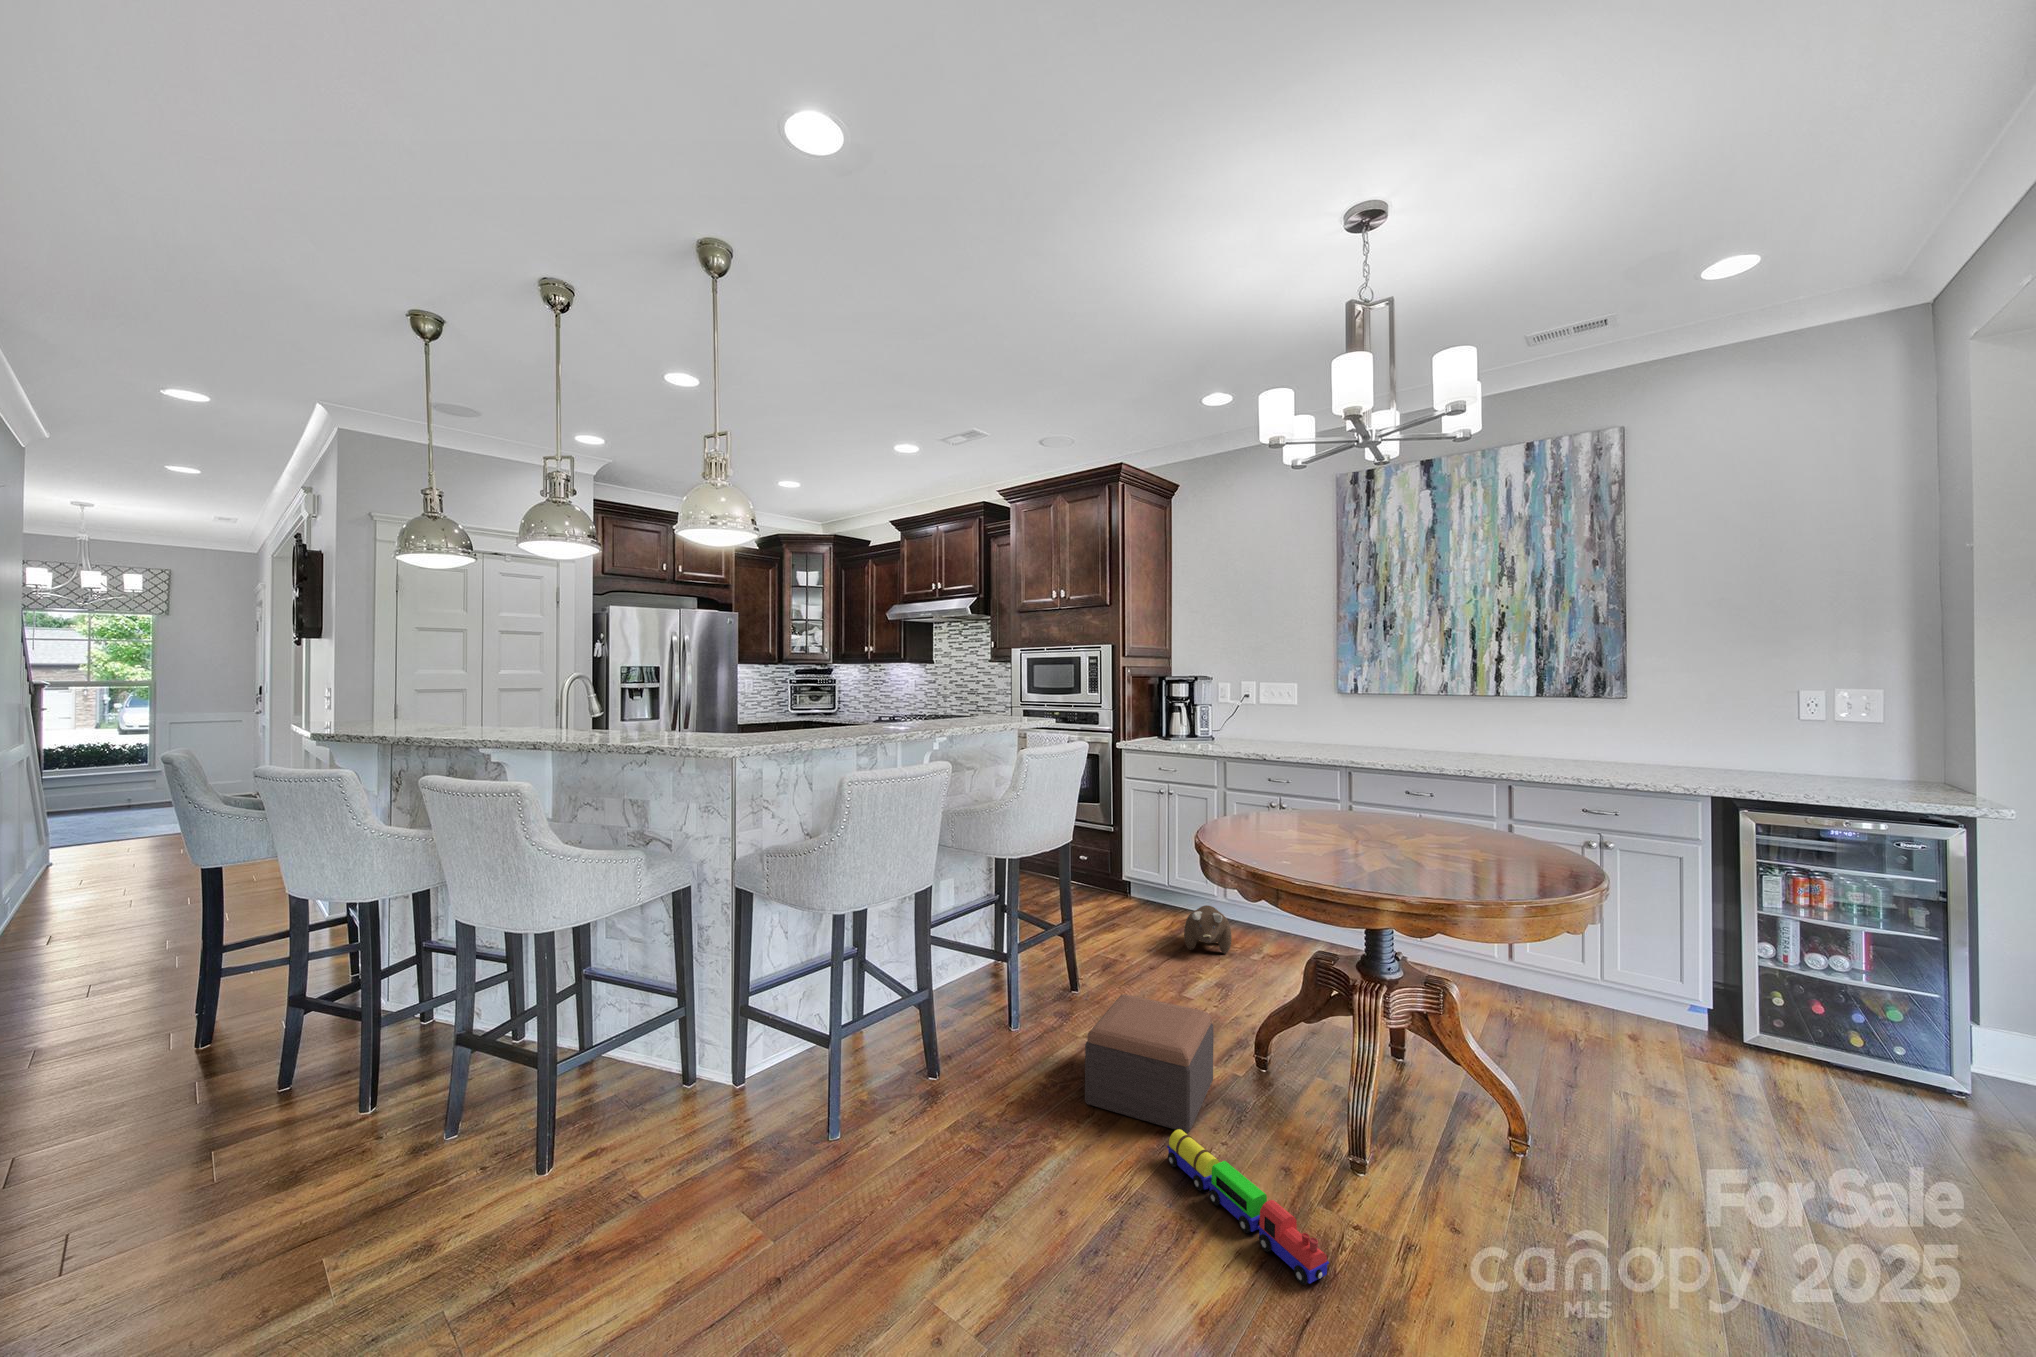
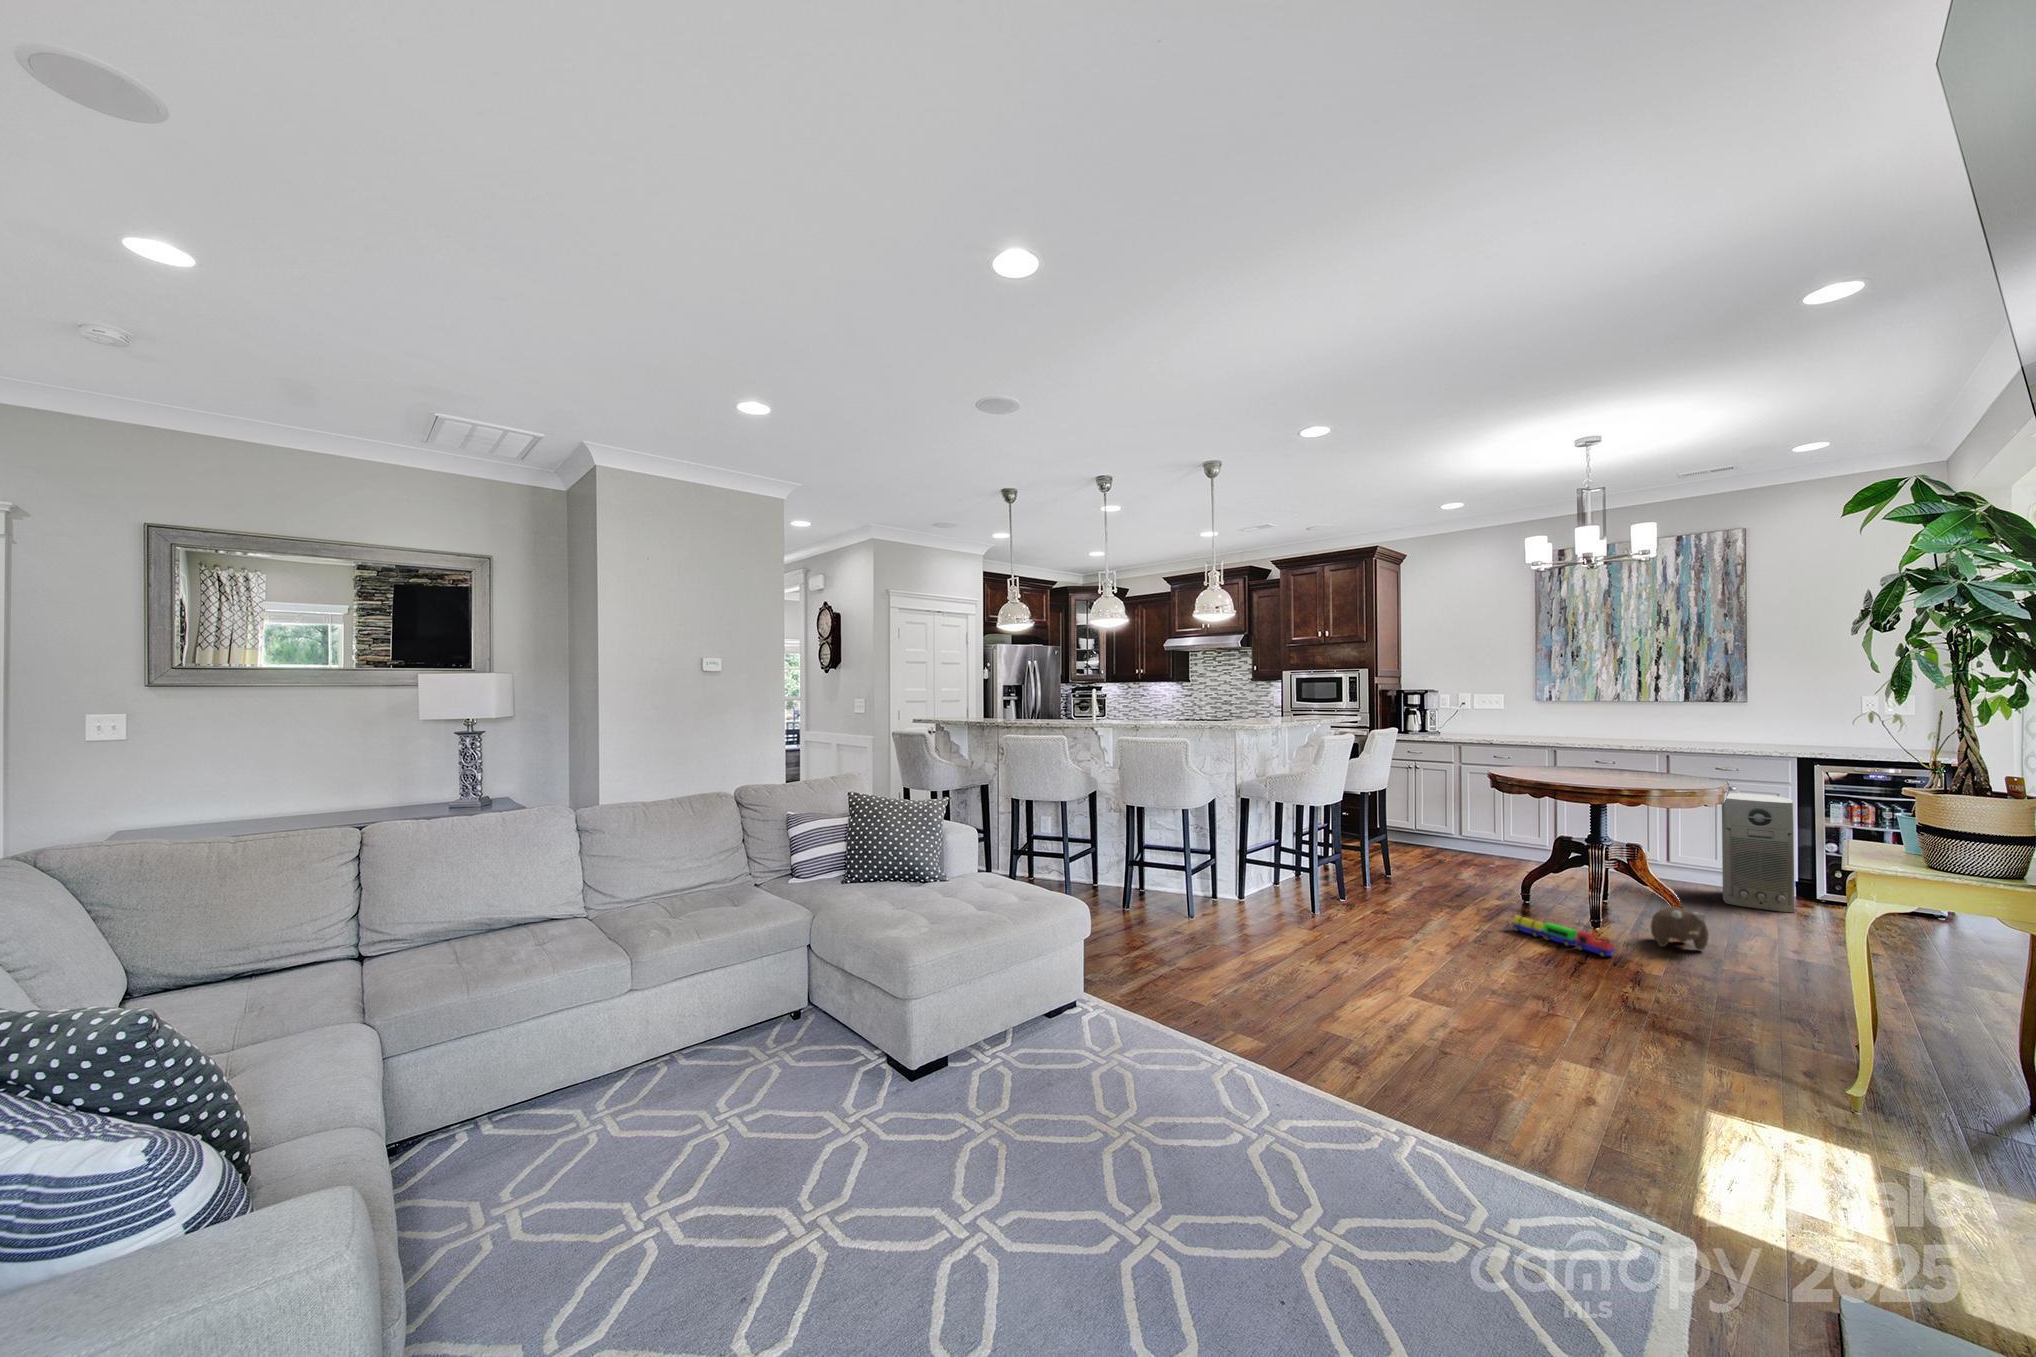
air purifier: none [1579,849,1696,1074] -> present [1722,793,1795,913]
plush toy: present [1184,905,1231,954] -> present [1651,906,1708,950]
footstool: present [1085,994,1213,1133] -> none [1451,866,1517,924]

